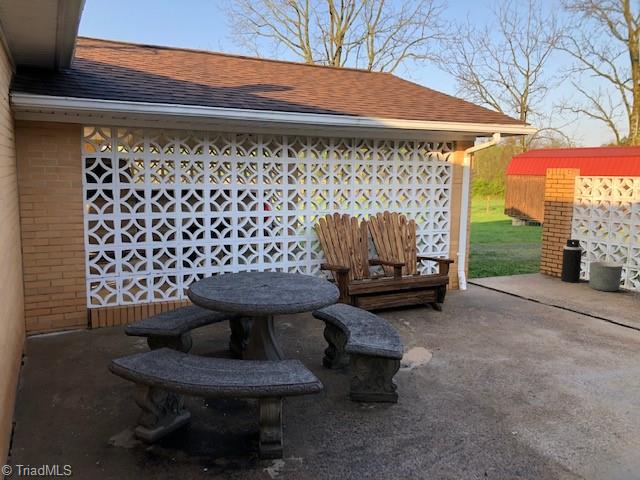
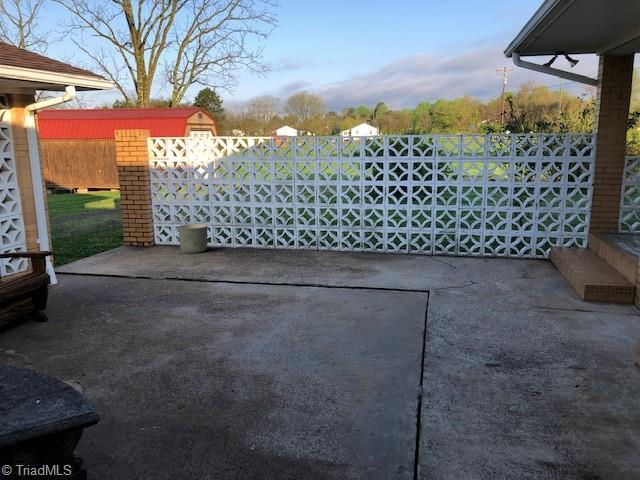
trash can: present [561,239,582,283] -> none [148,205,168,251]

